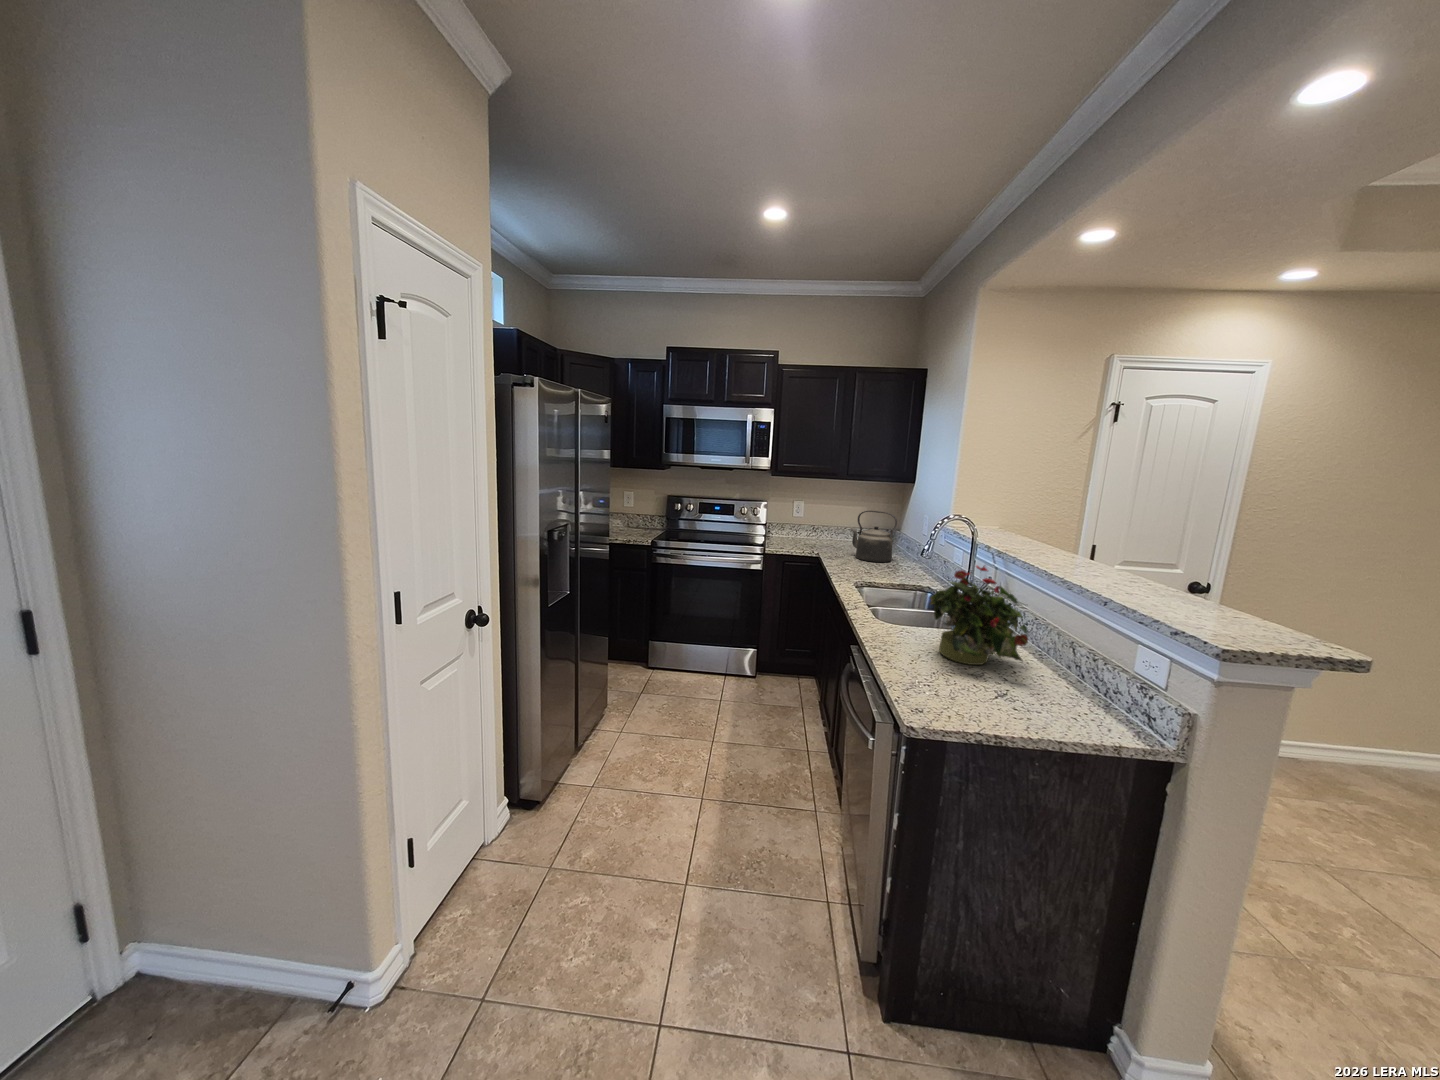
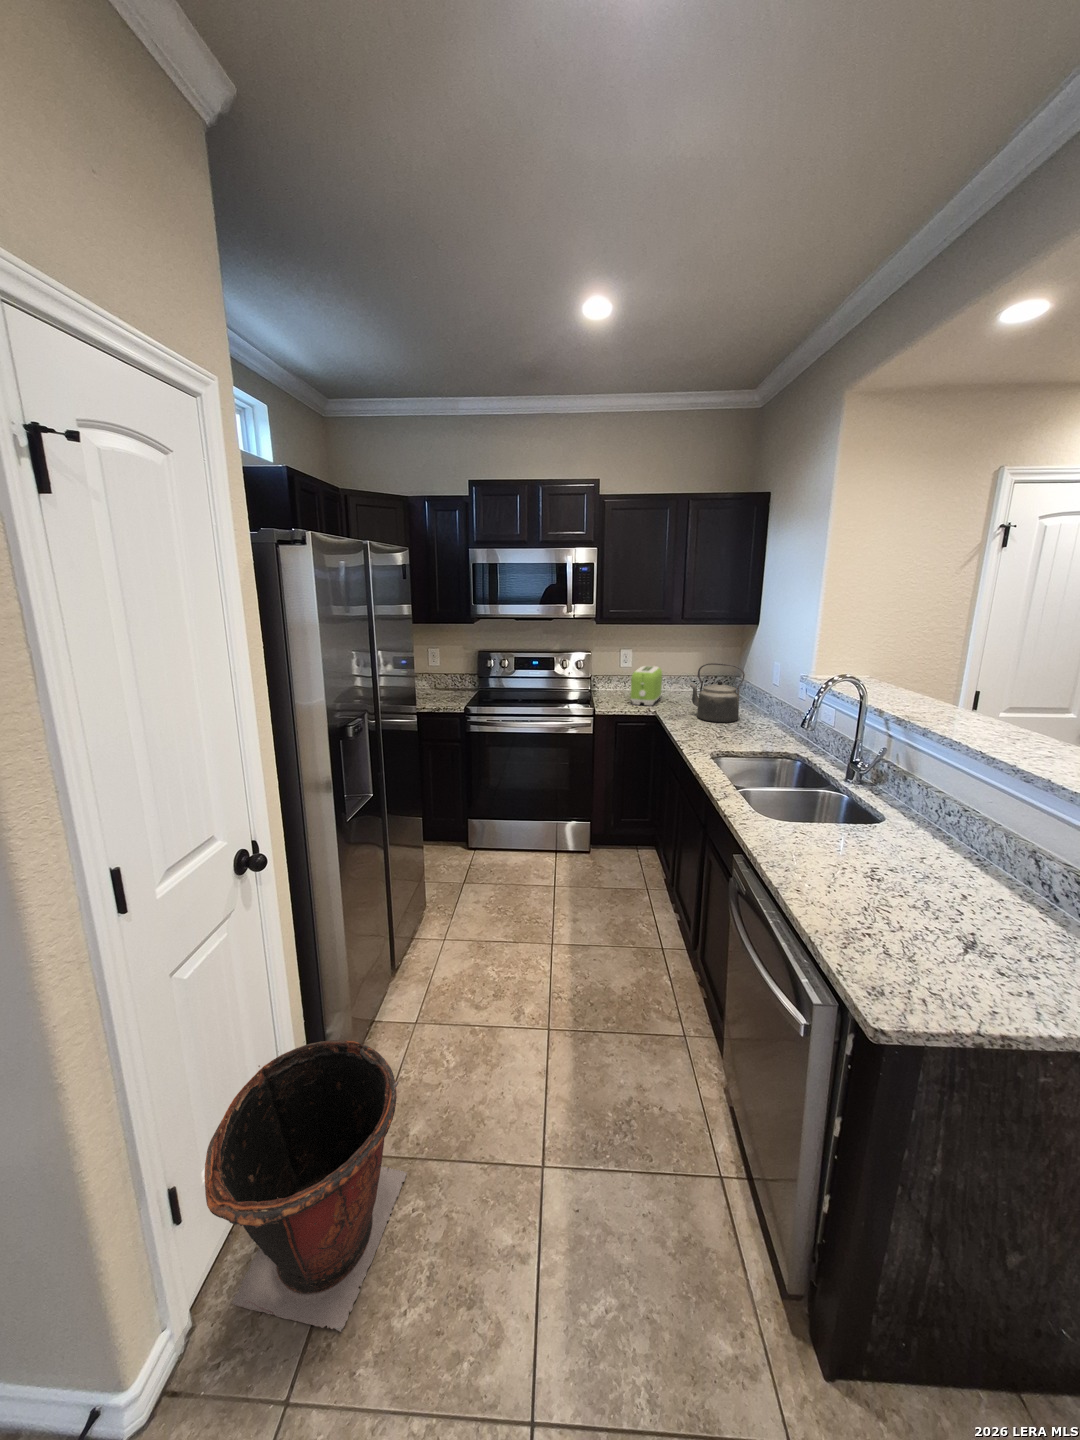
toaster: none [800,513,831,547] -> present [630,666,662,705]
potted plant: present [930,566,1028,665] -> none [837,751,1002,892]
waste bin: none [439,756,580,966] -> present [205,1029,407,1332]

